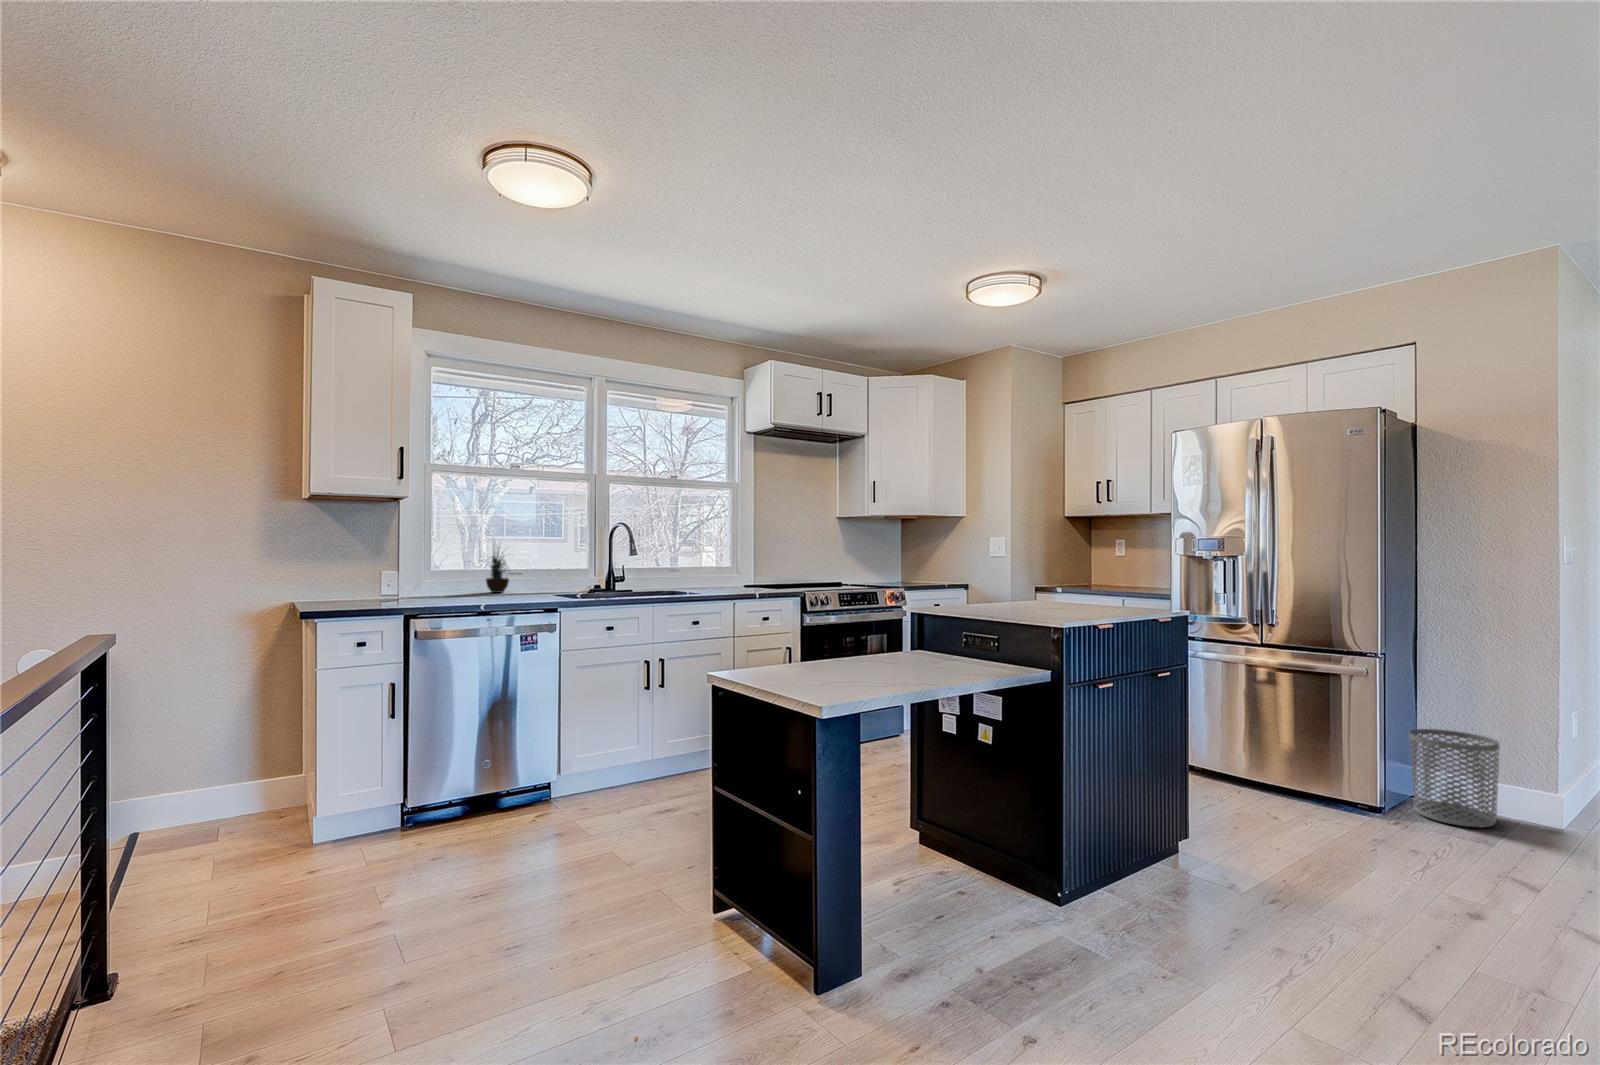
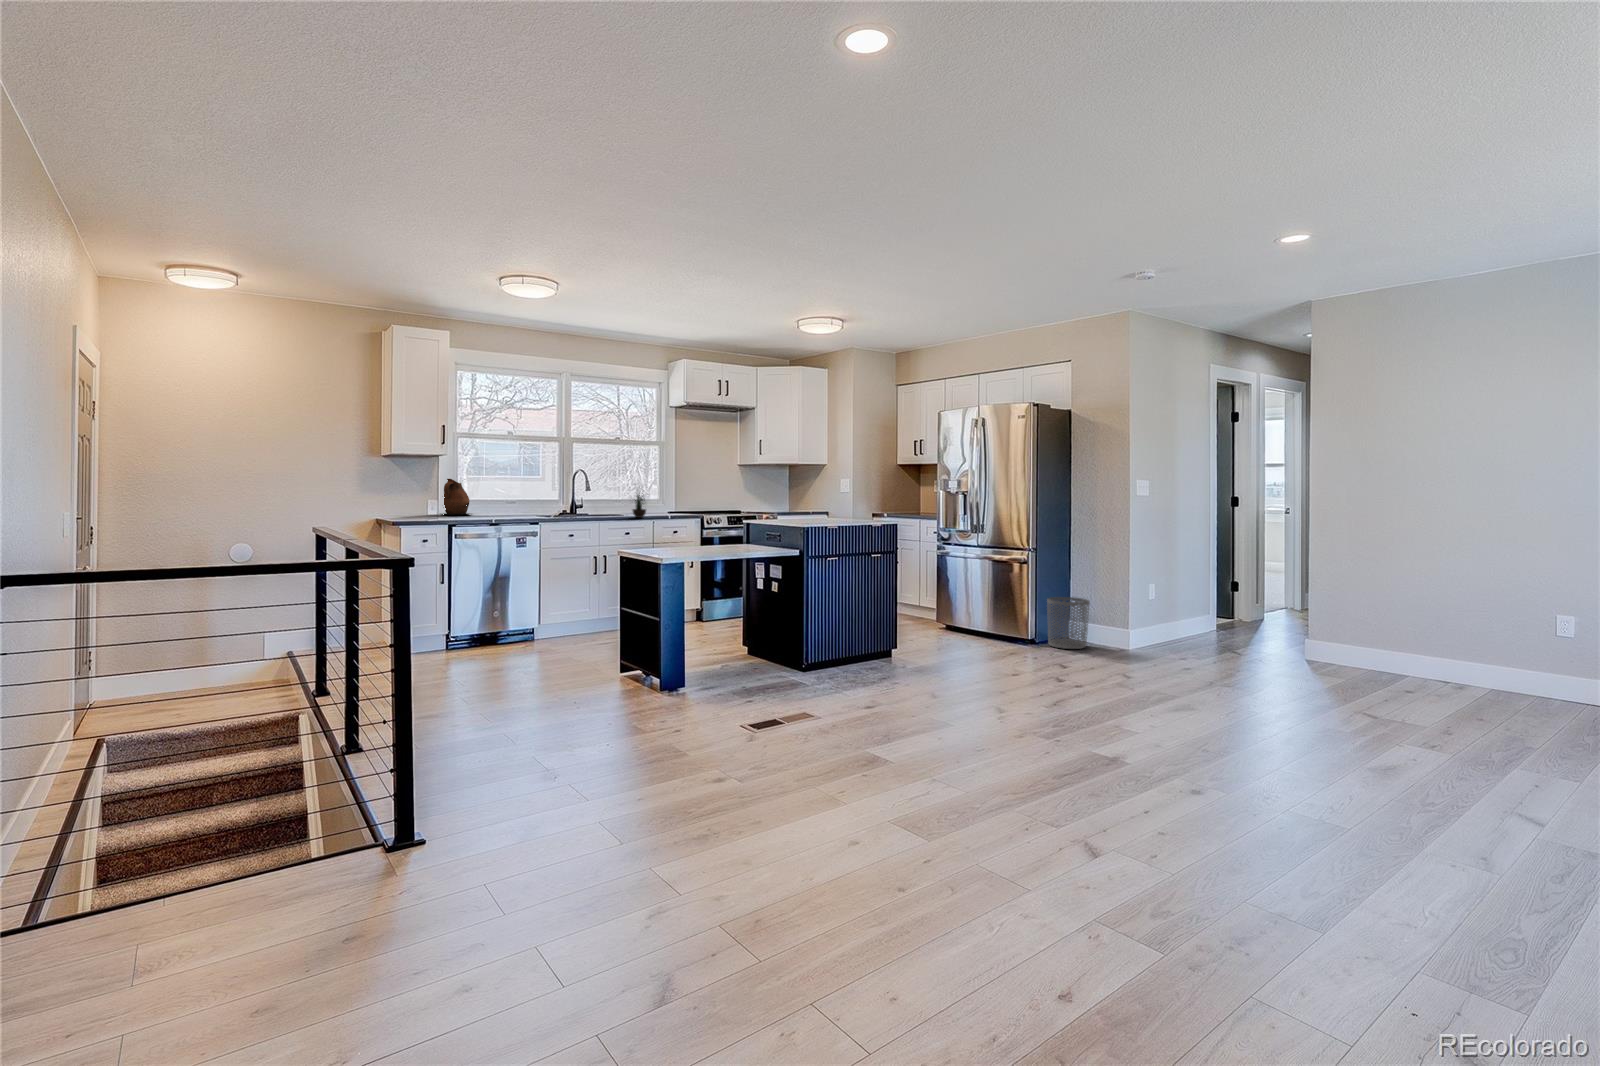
ceramic pitcher: none [399,538,456,595] -> present [444,479,469,515]
potted plant: present [486,545,509,593] -> present [633,493,646,518]

